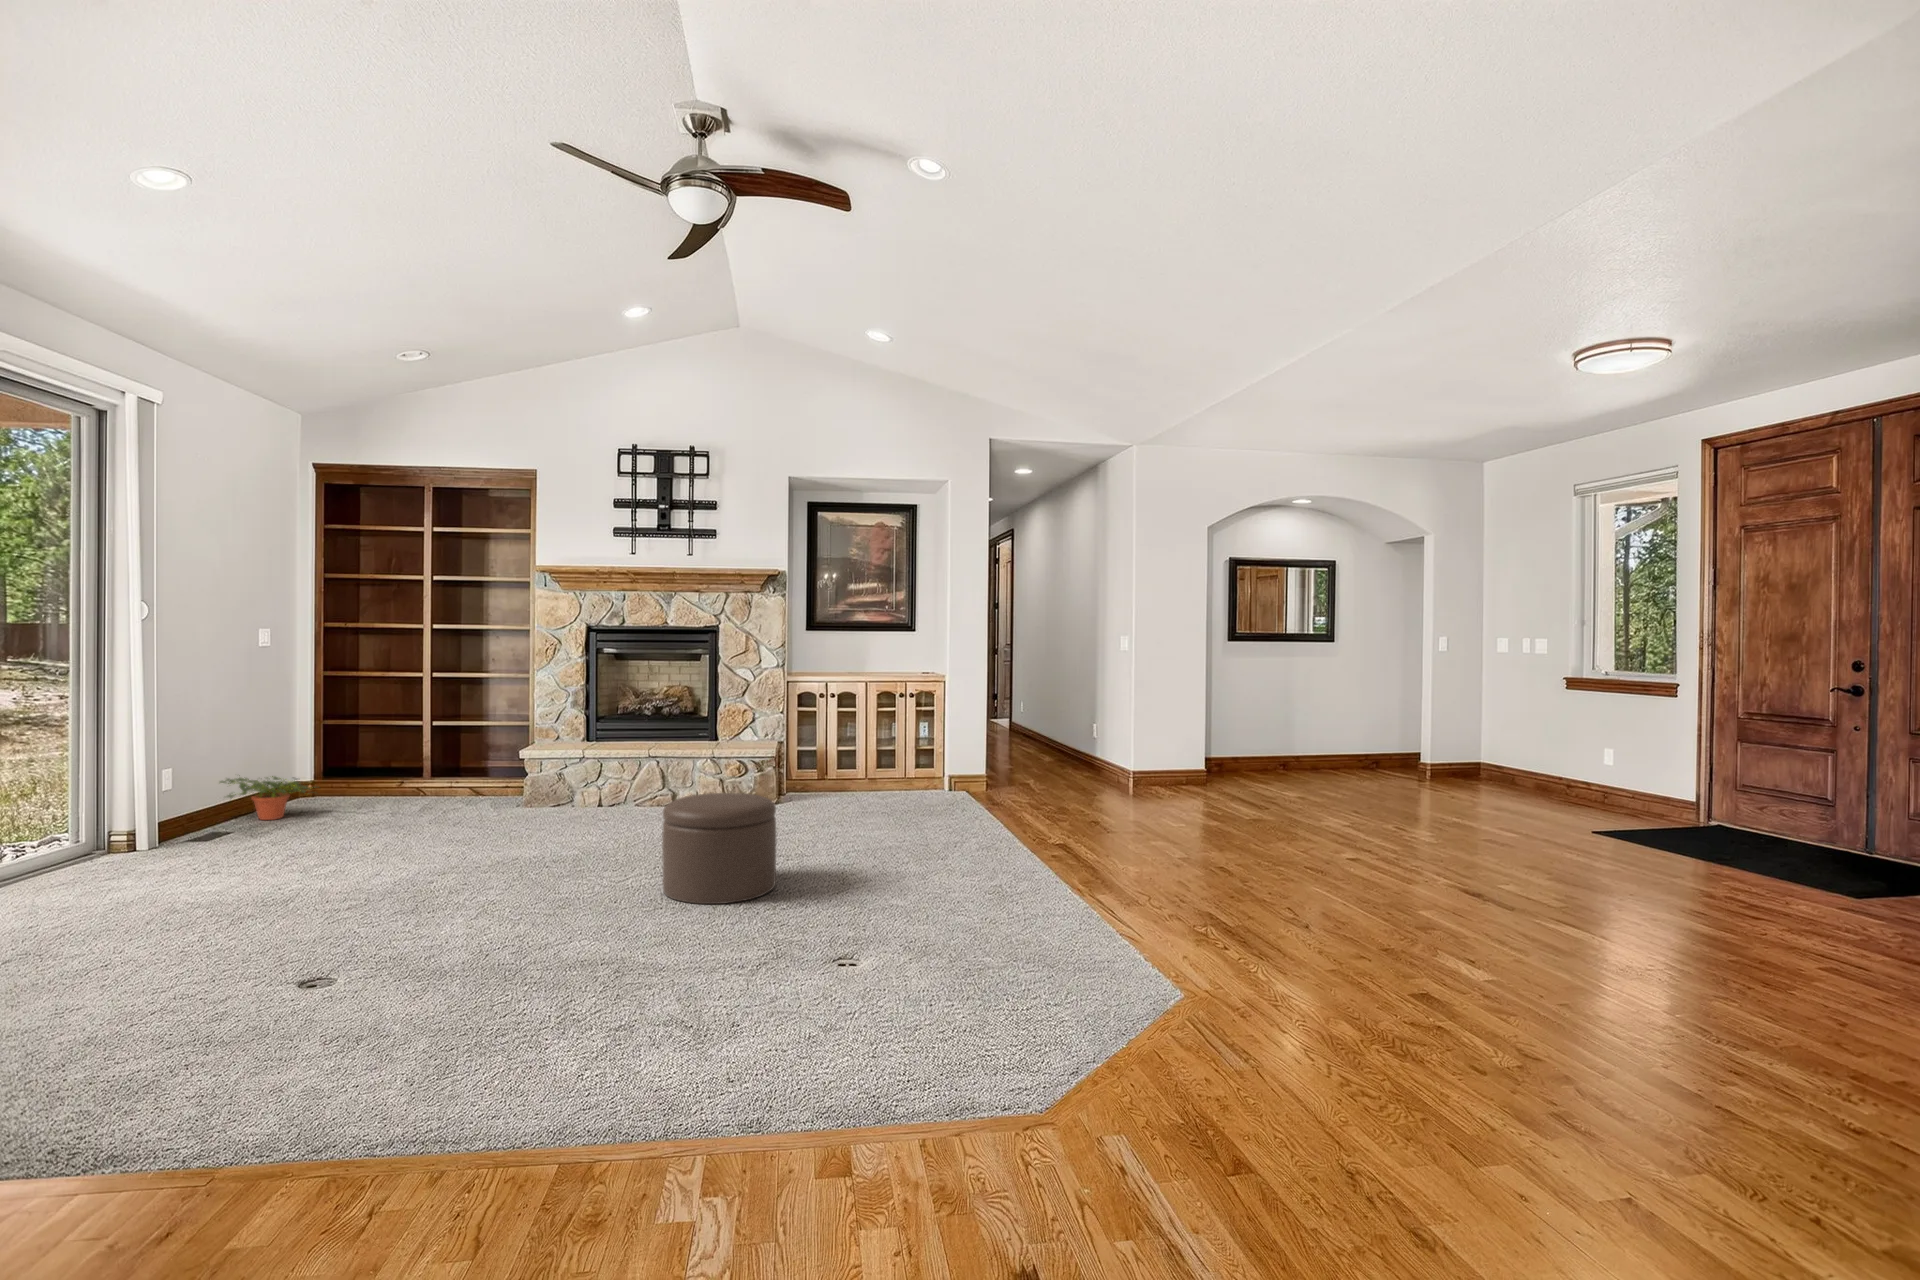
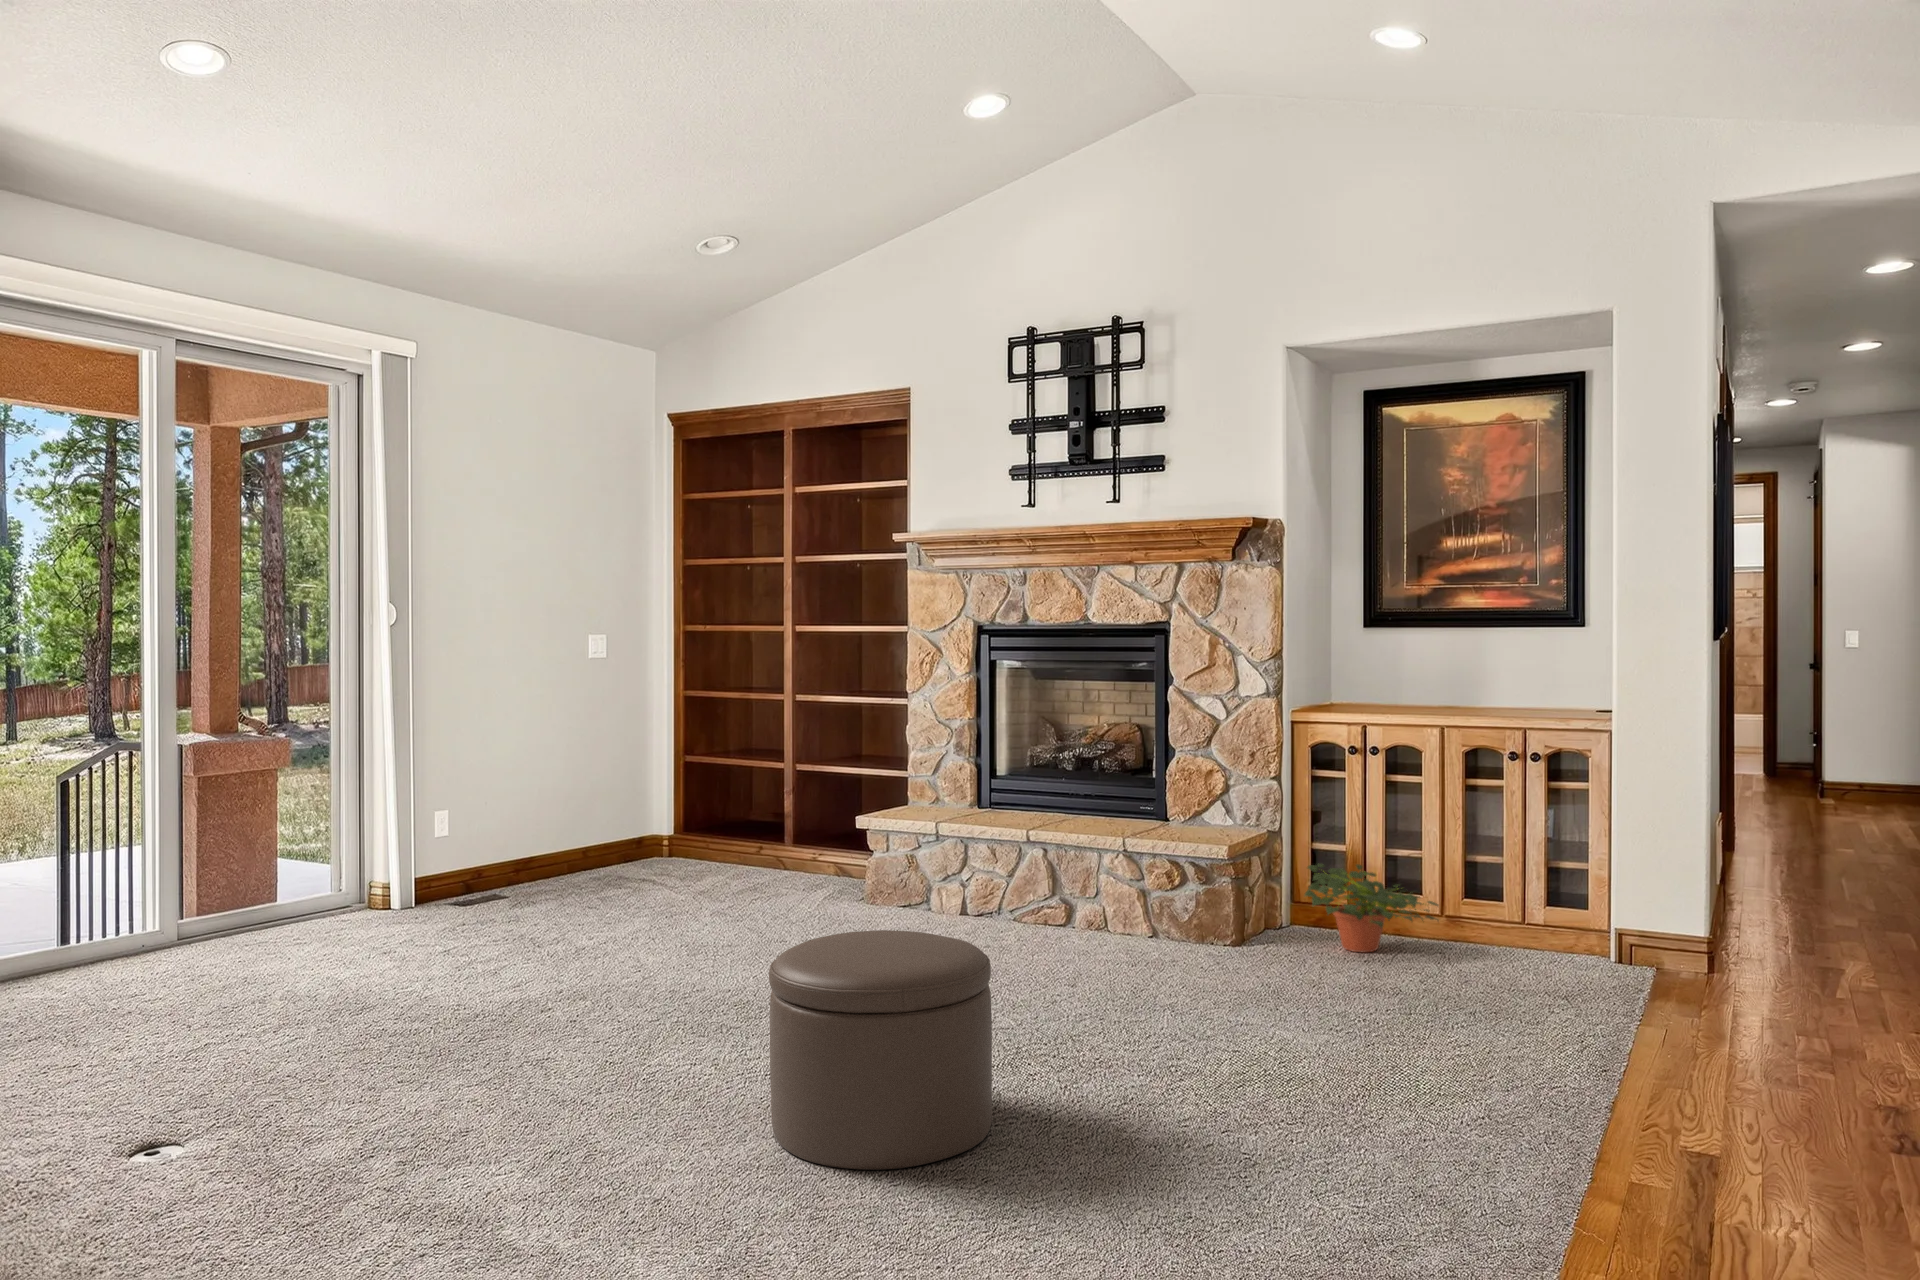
potted plant: present [220,776,319,820] -> present [1305,864,1438,952]

